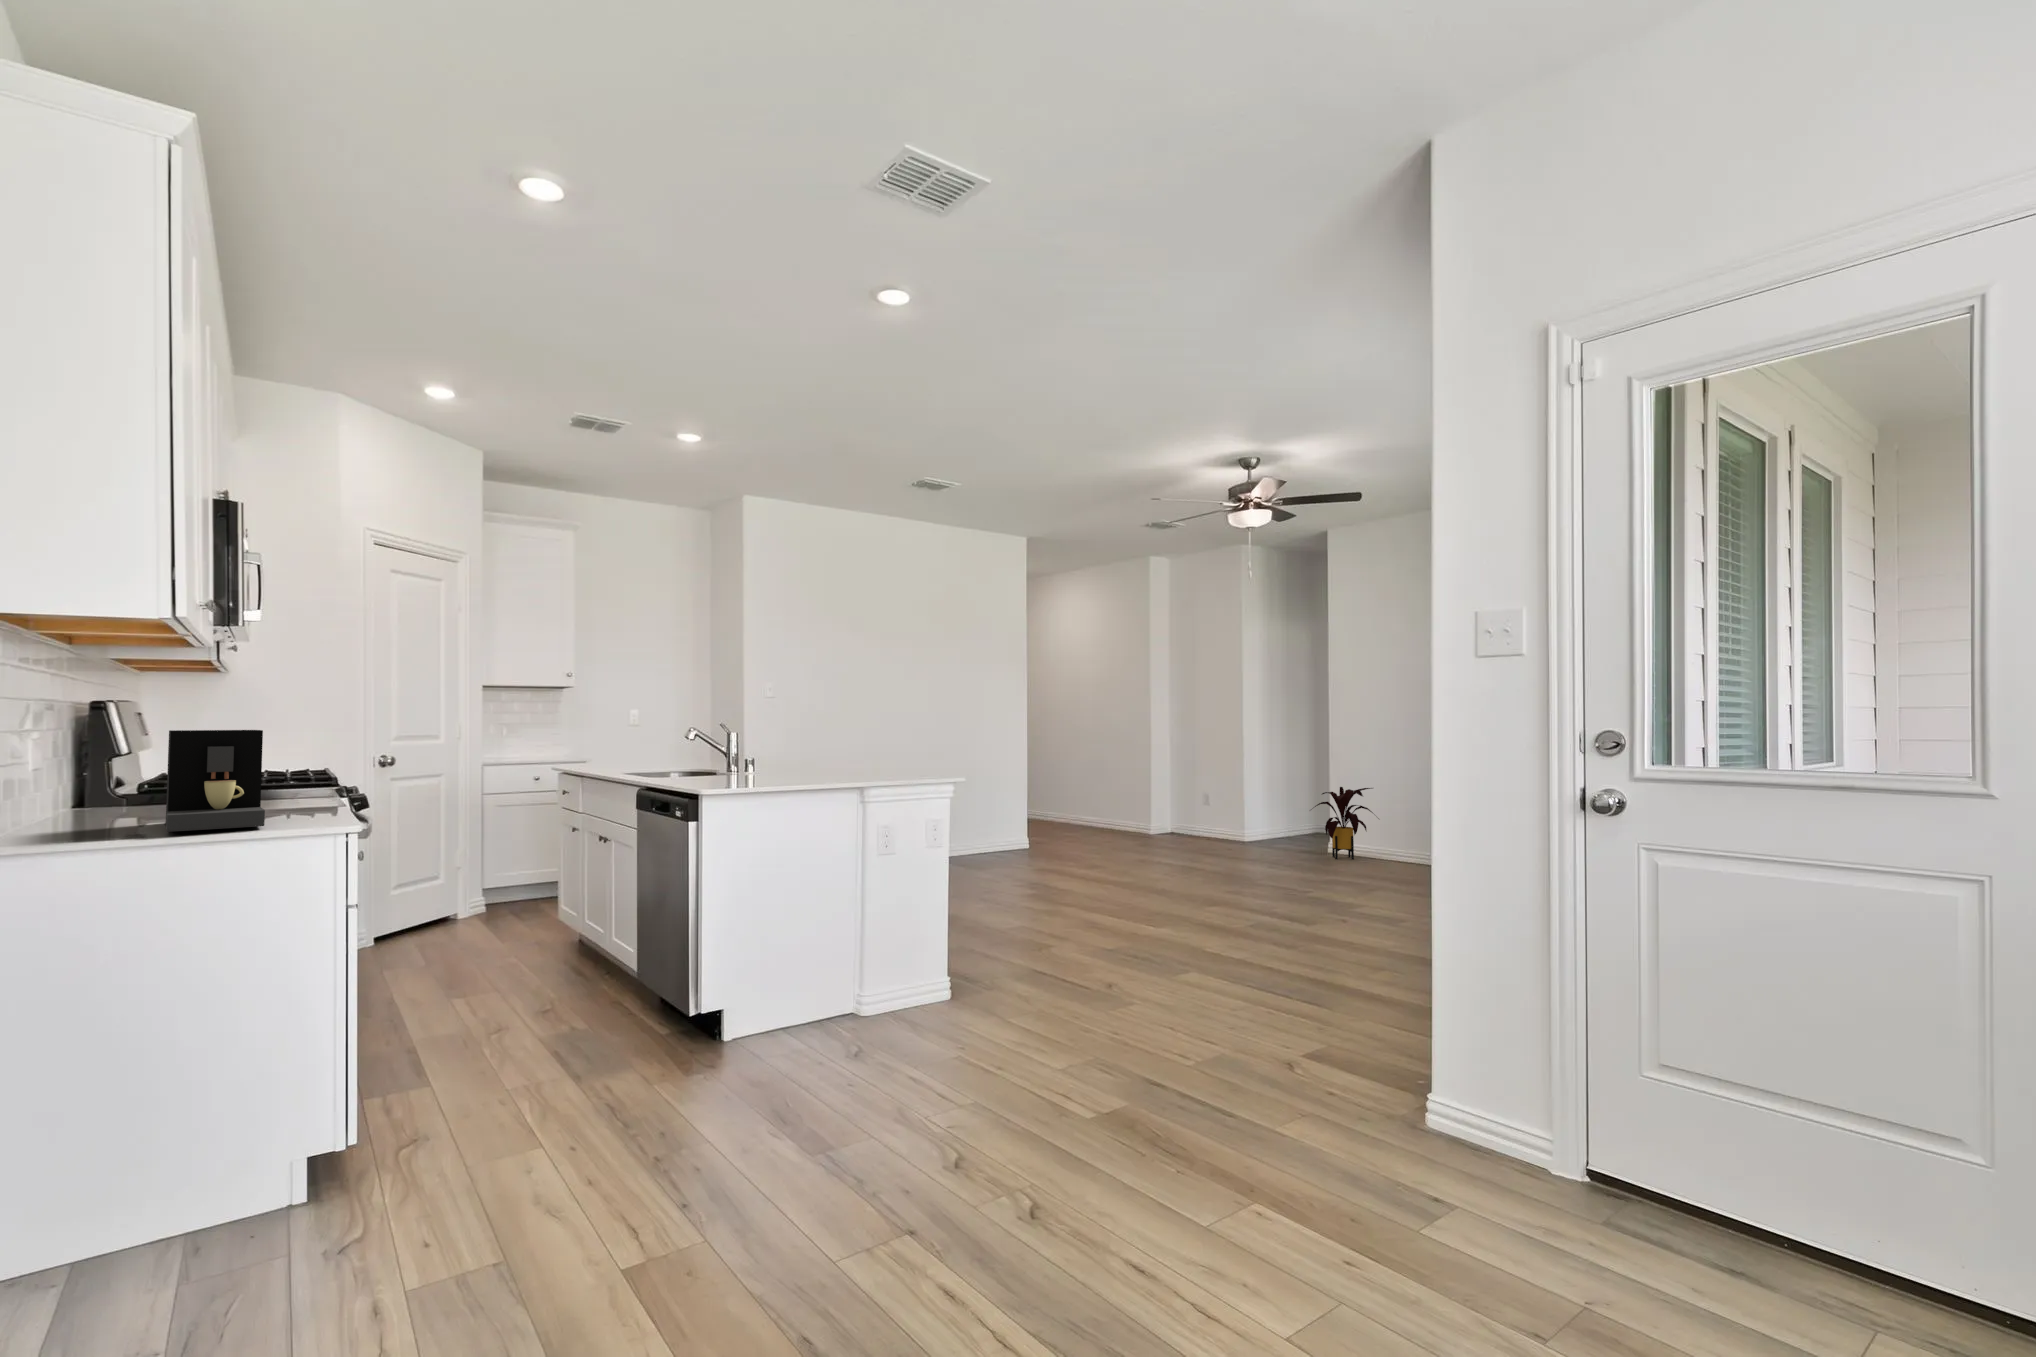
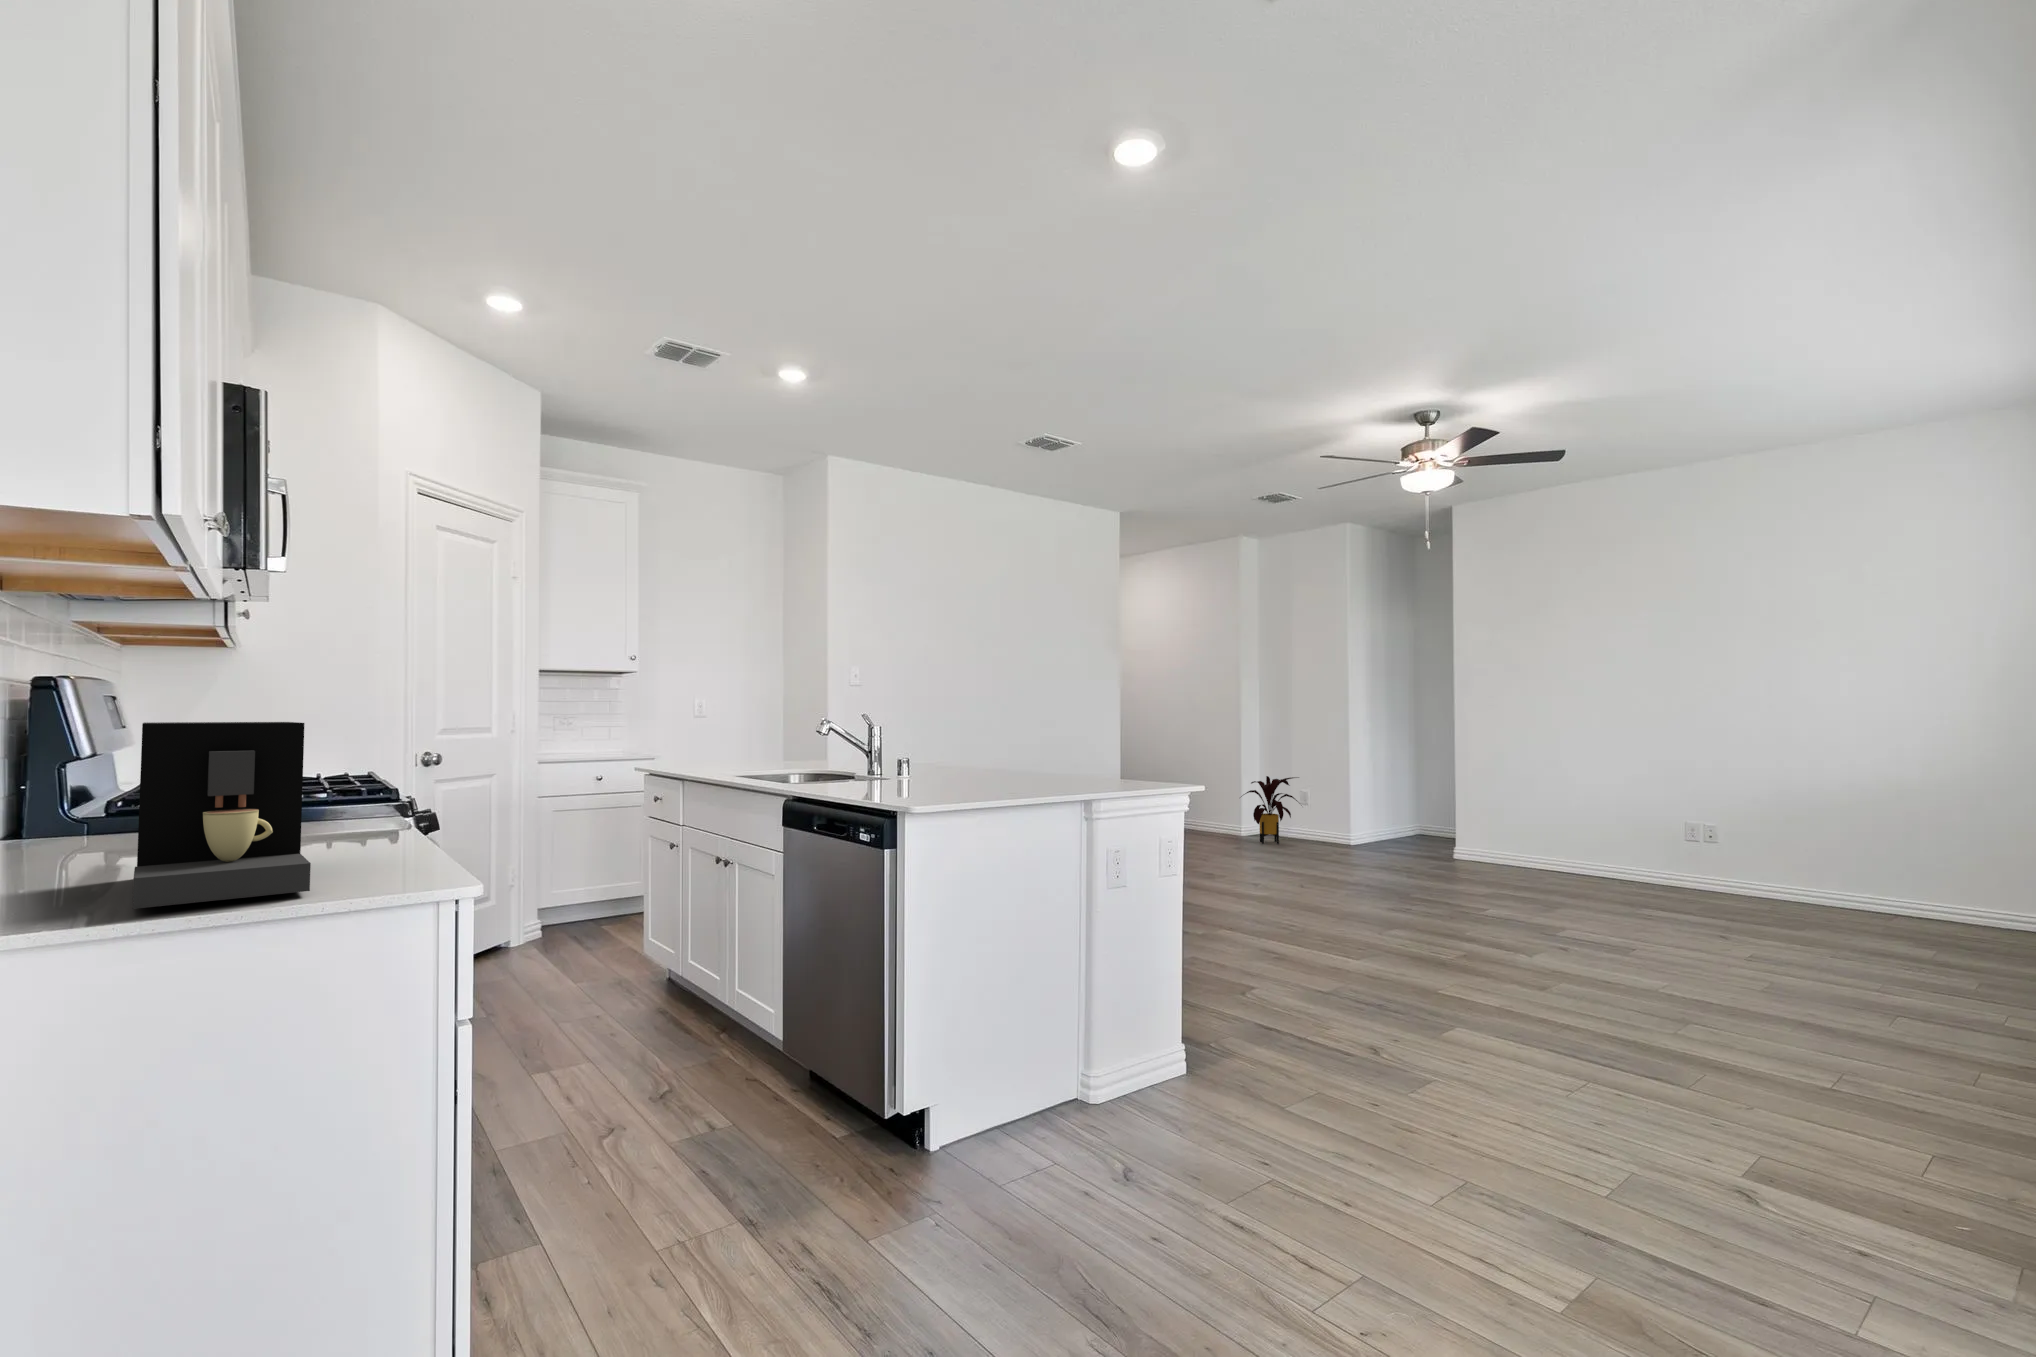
house plant: present [1315,787,1373,859] -> present [1241,776,1298,844]

